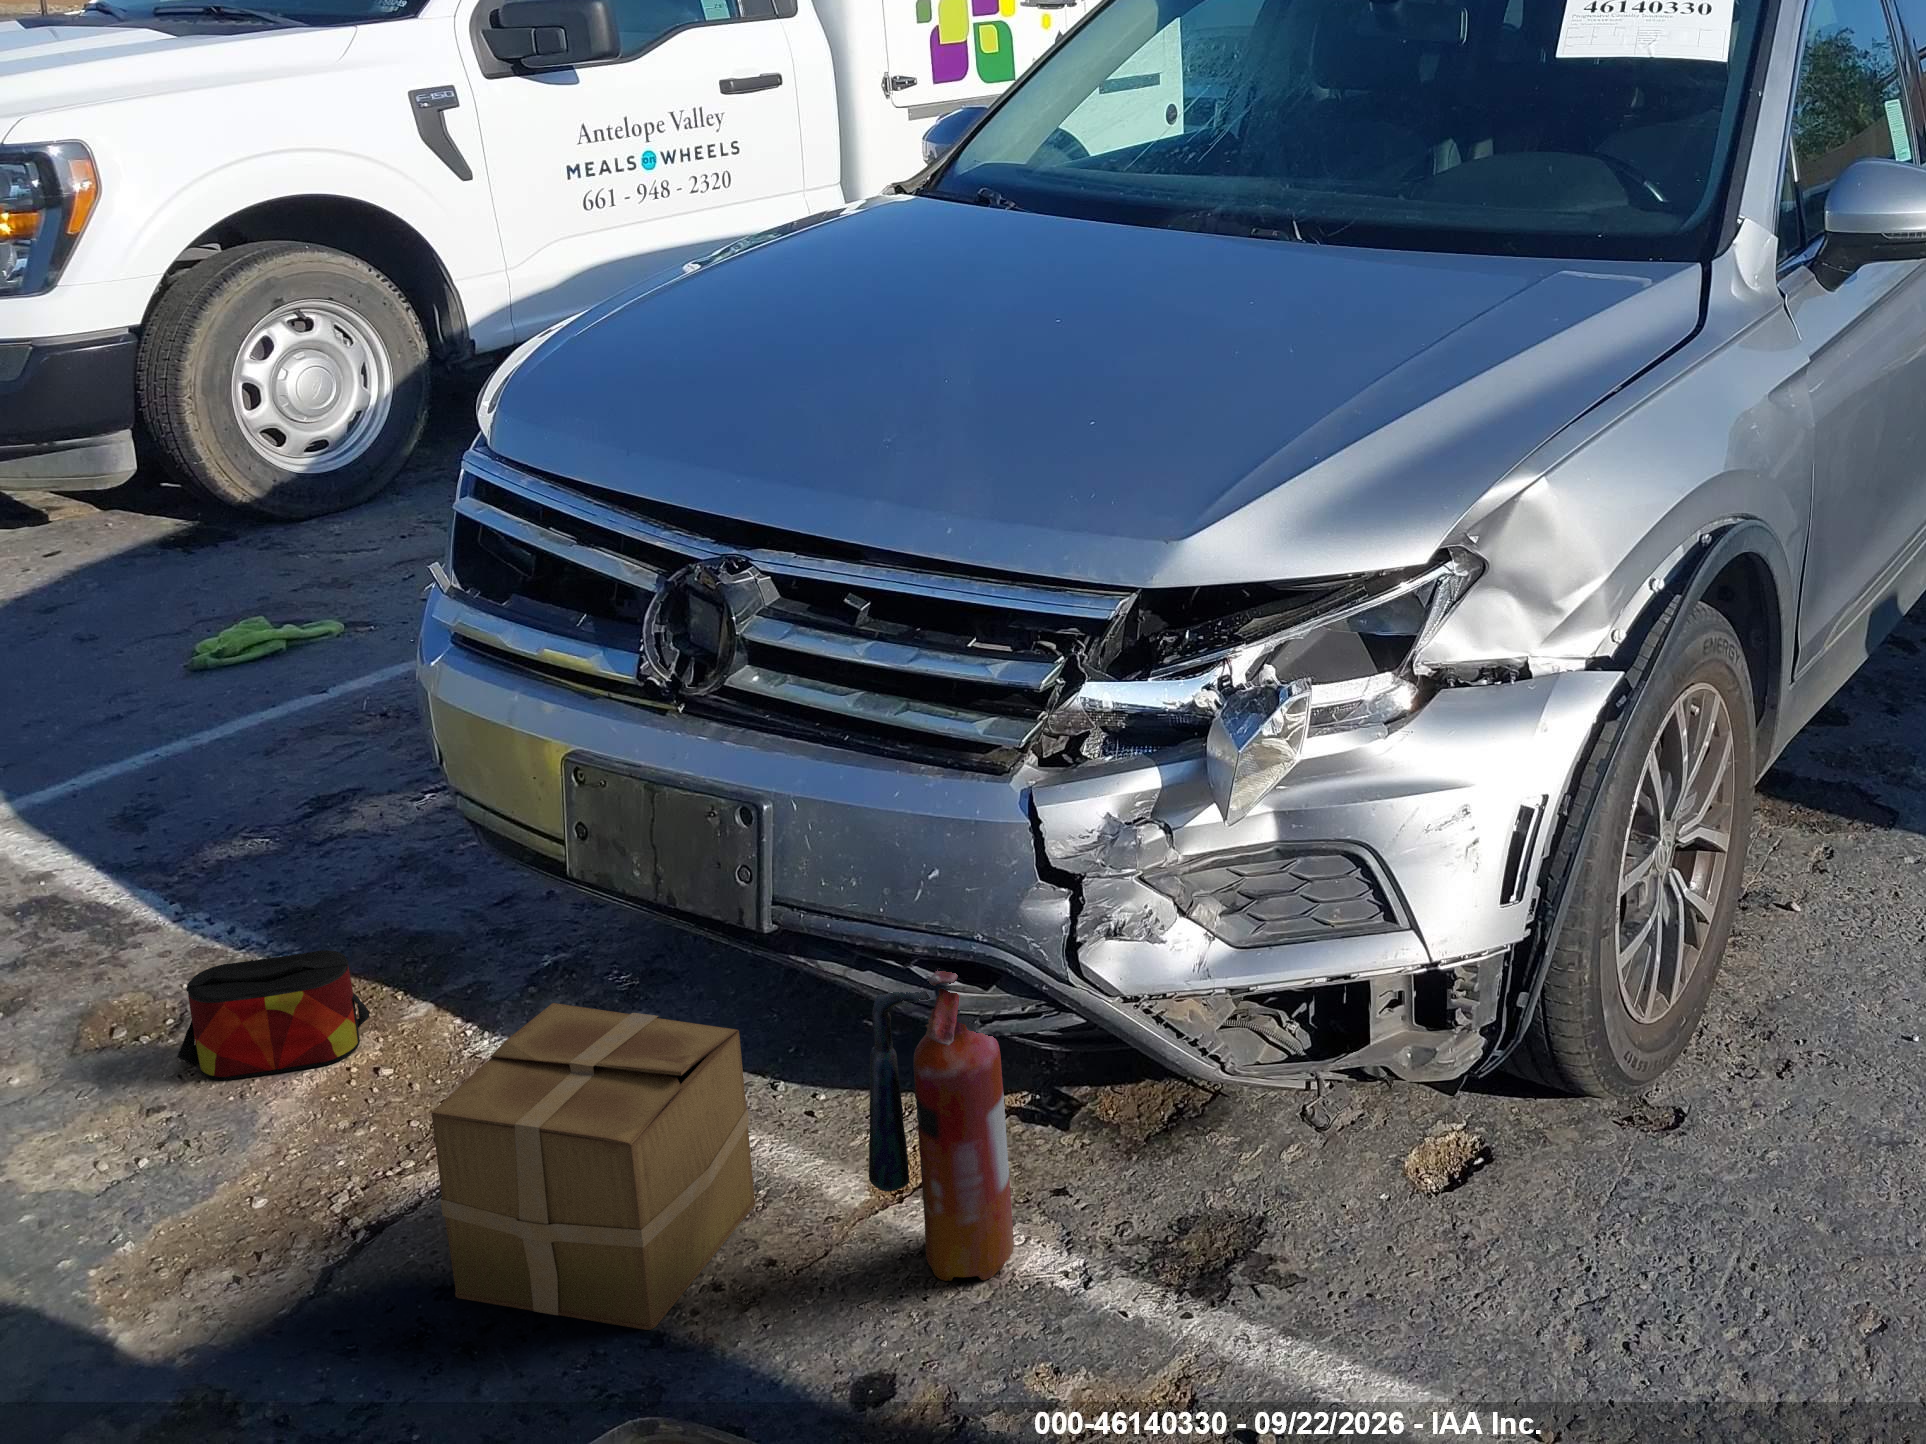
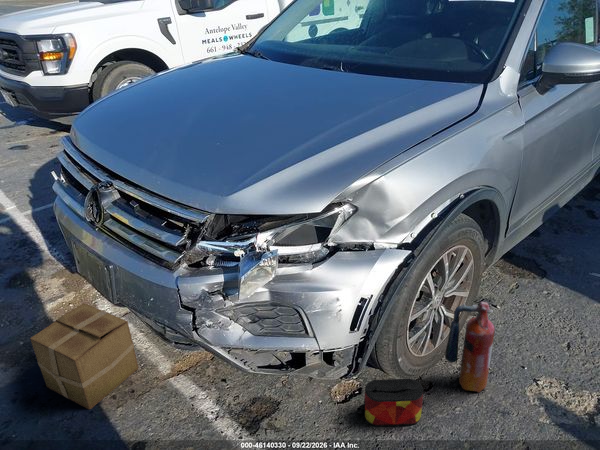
bag: present [177,950,369,1080] -> present [357,379,424,426]
fire extinguisher: present [869,970,1014,1281] -> present [445,302,495,392]

